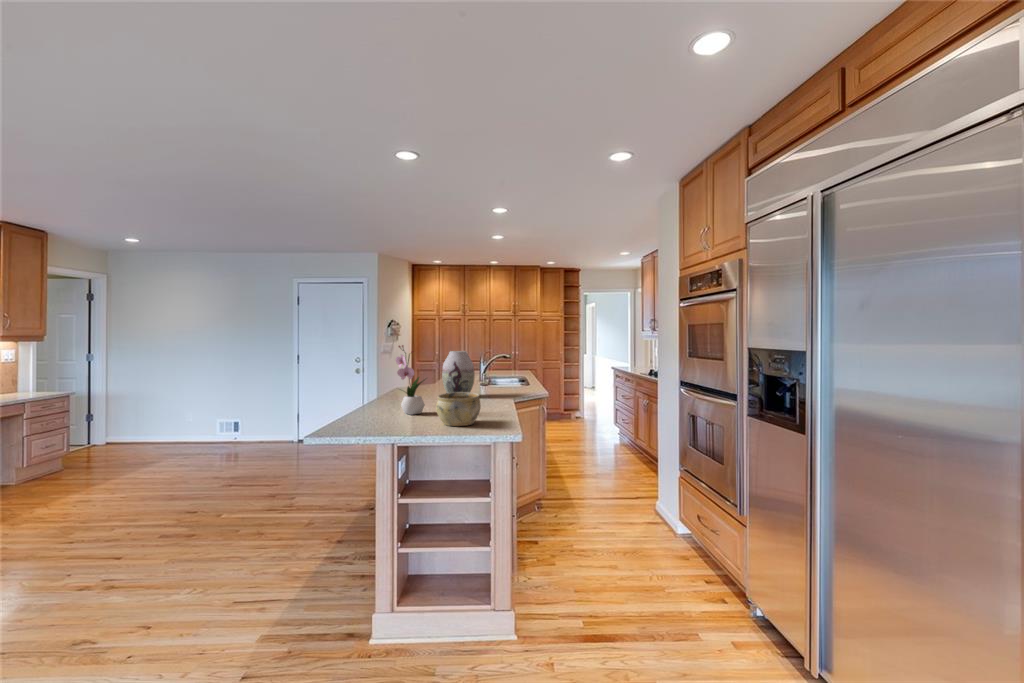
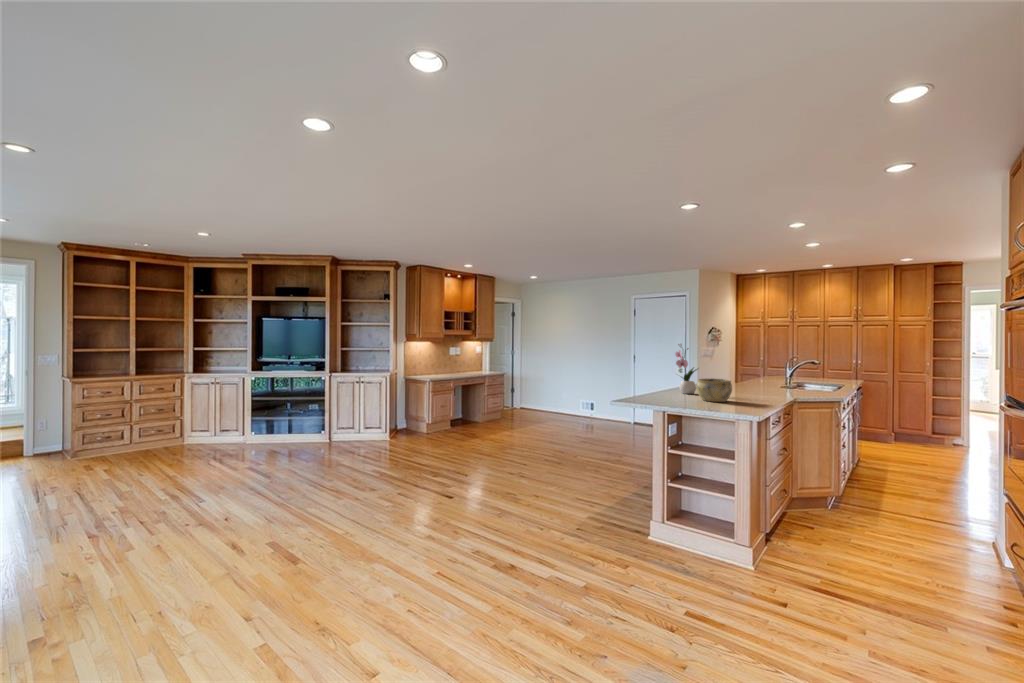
vase: present [442,351,475,393] -> none [726,351,756,390]

